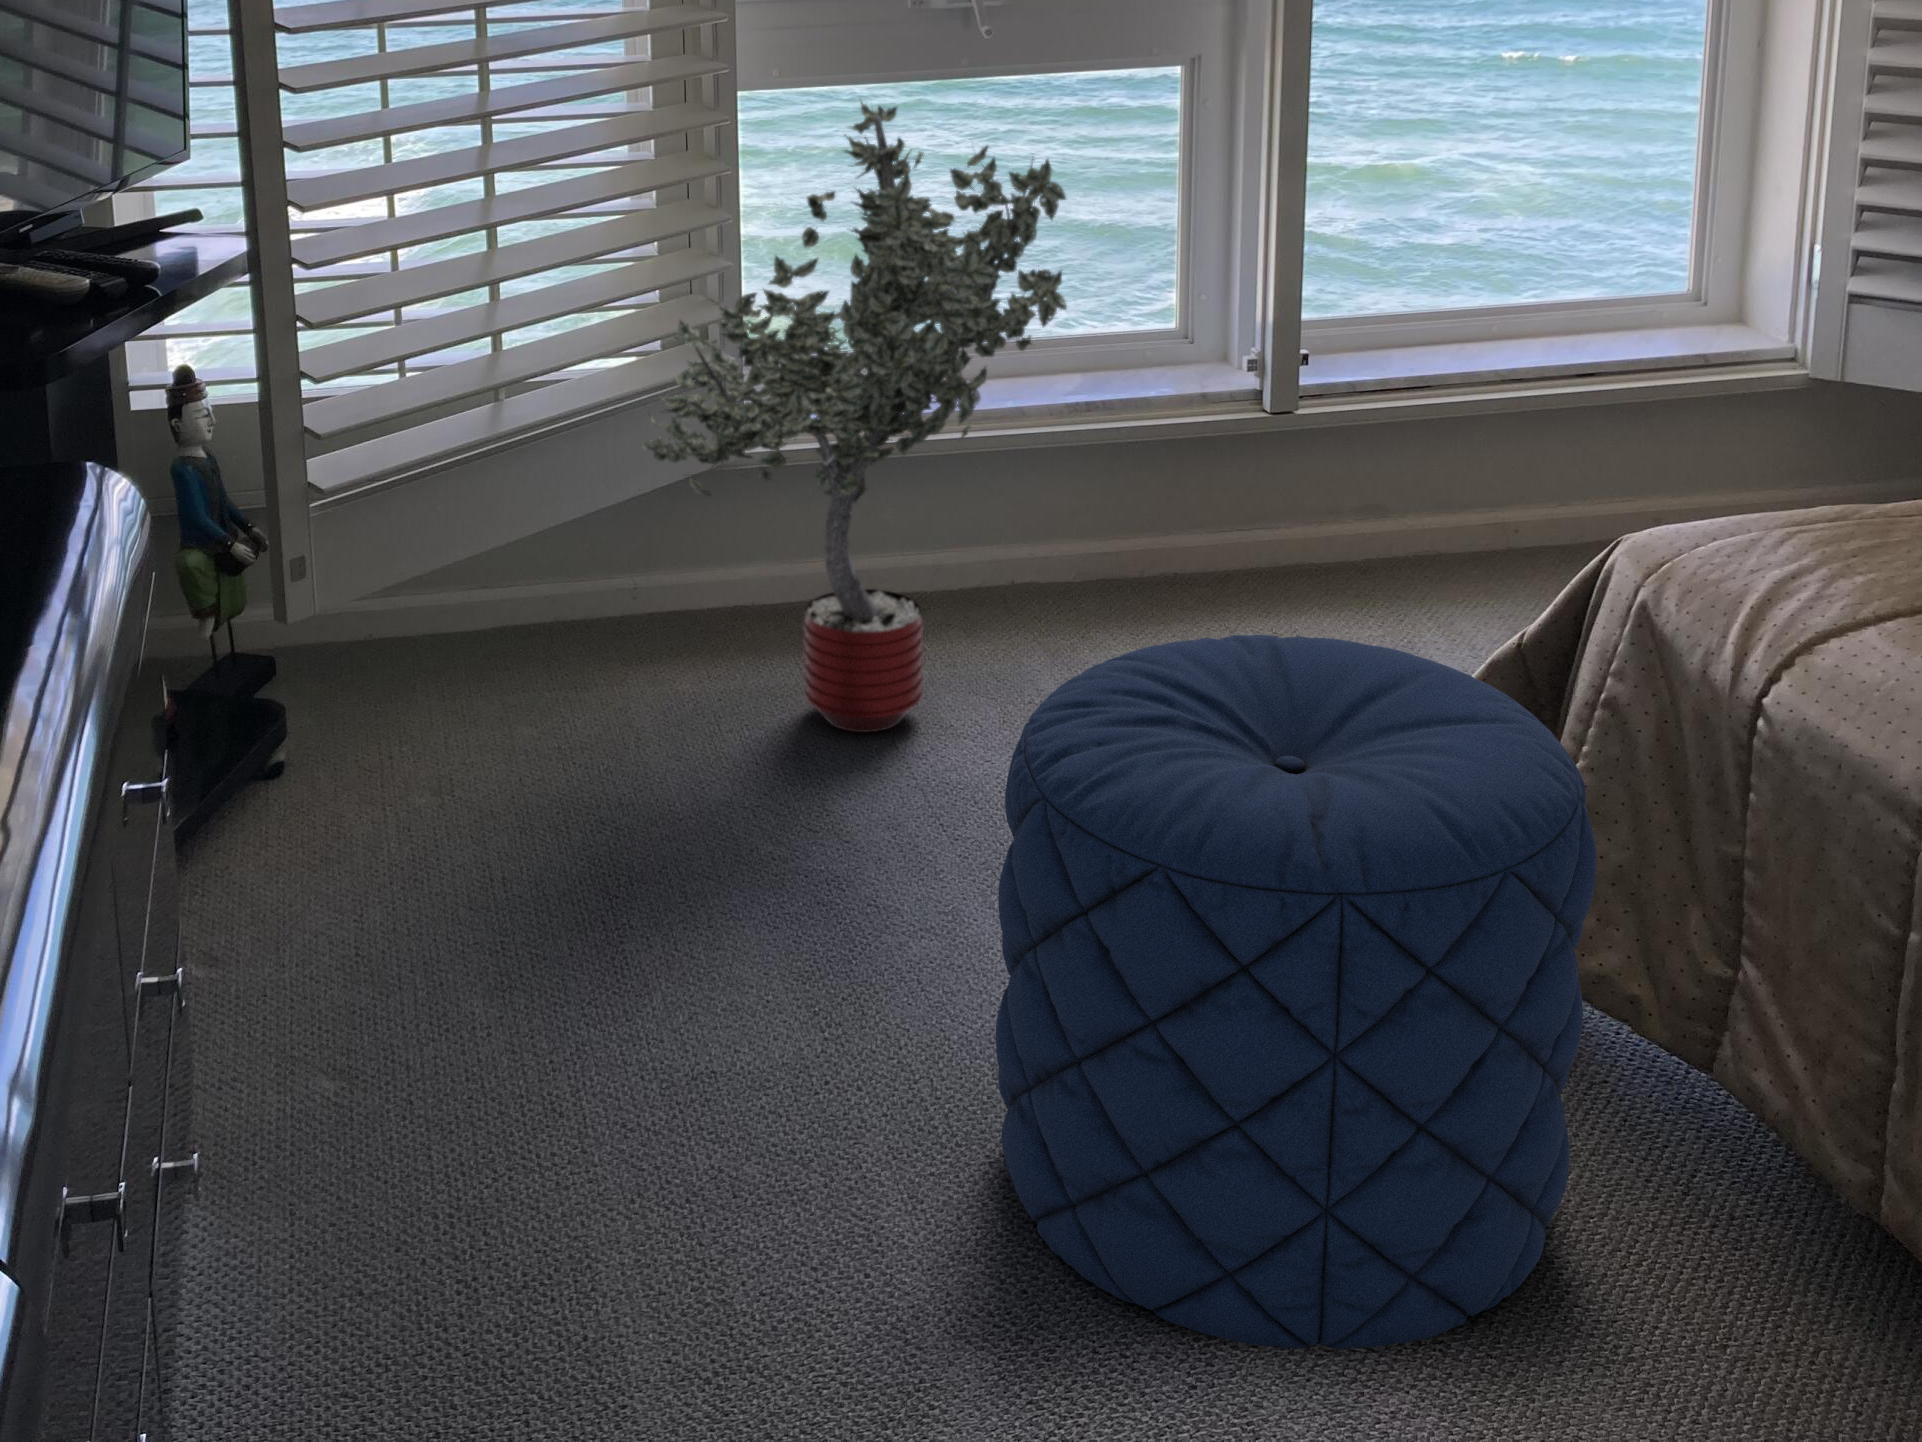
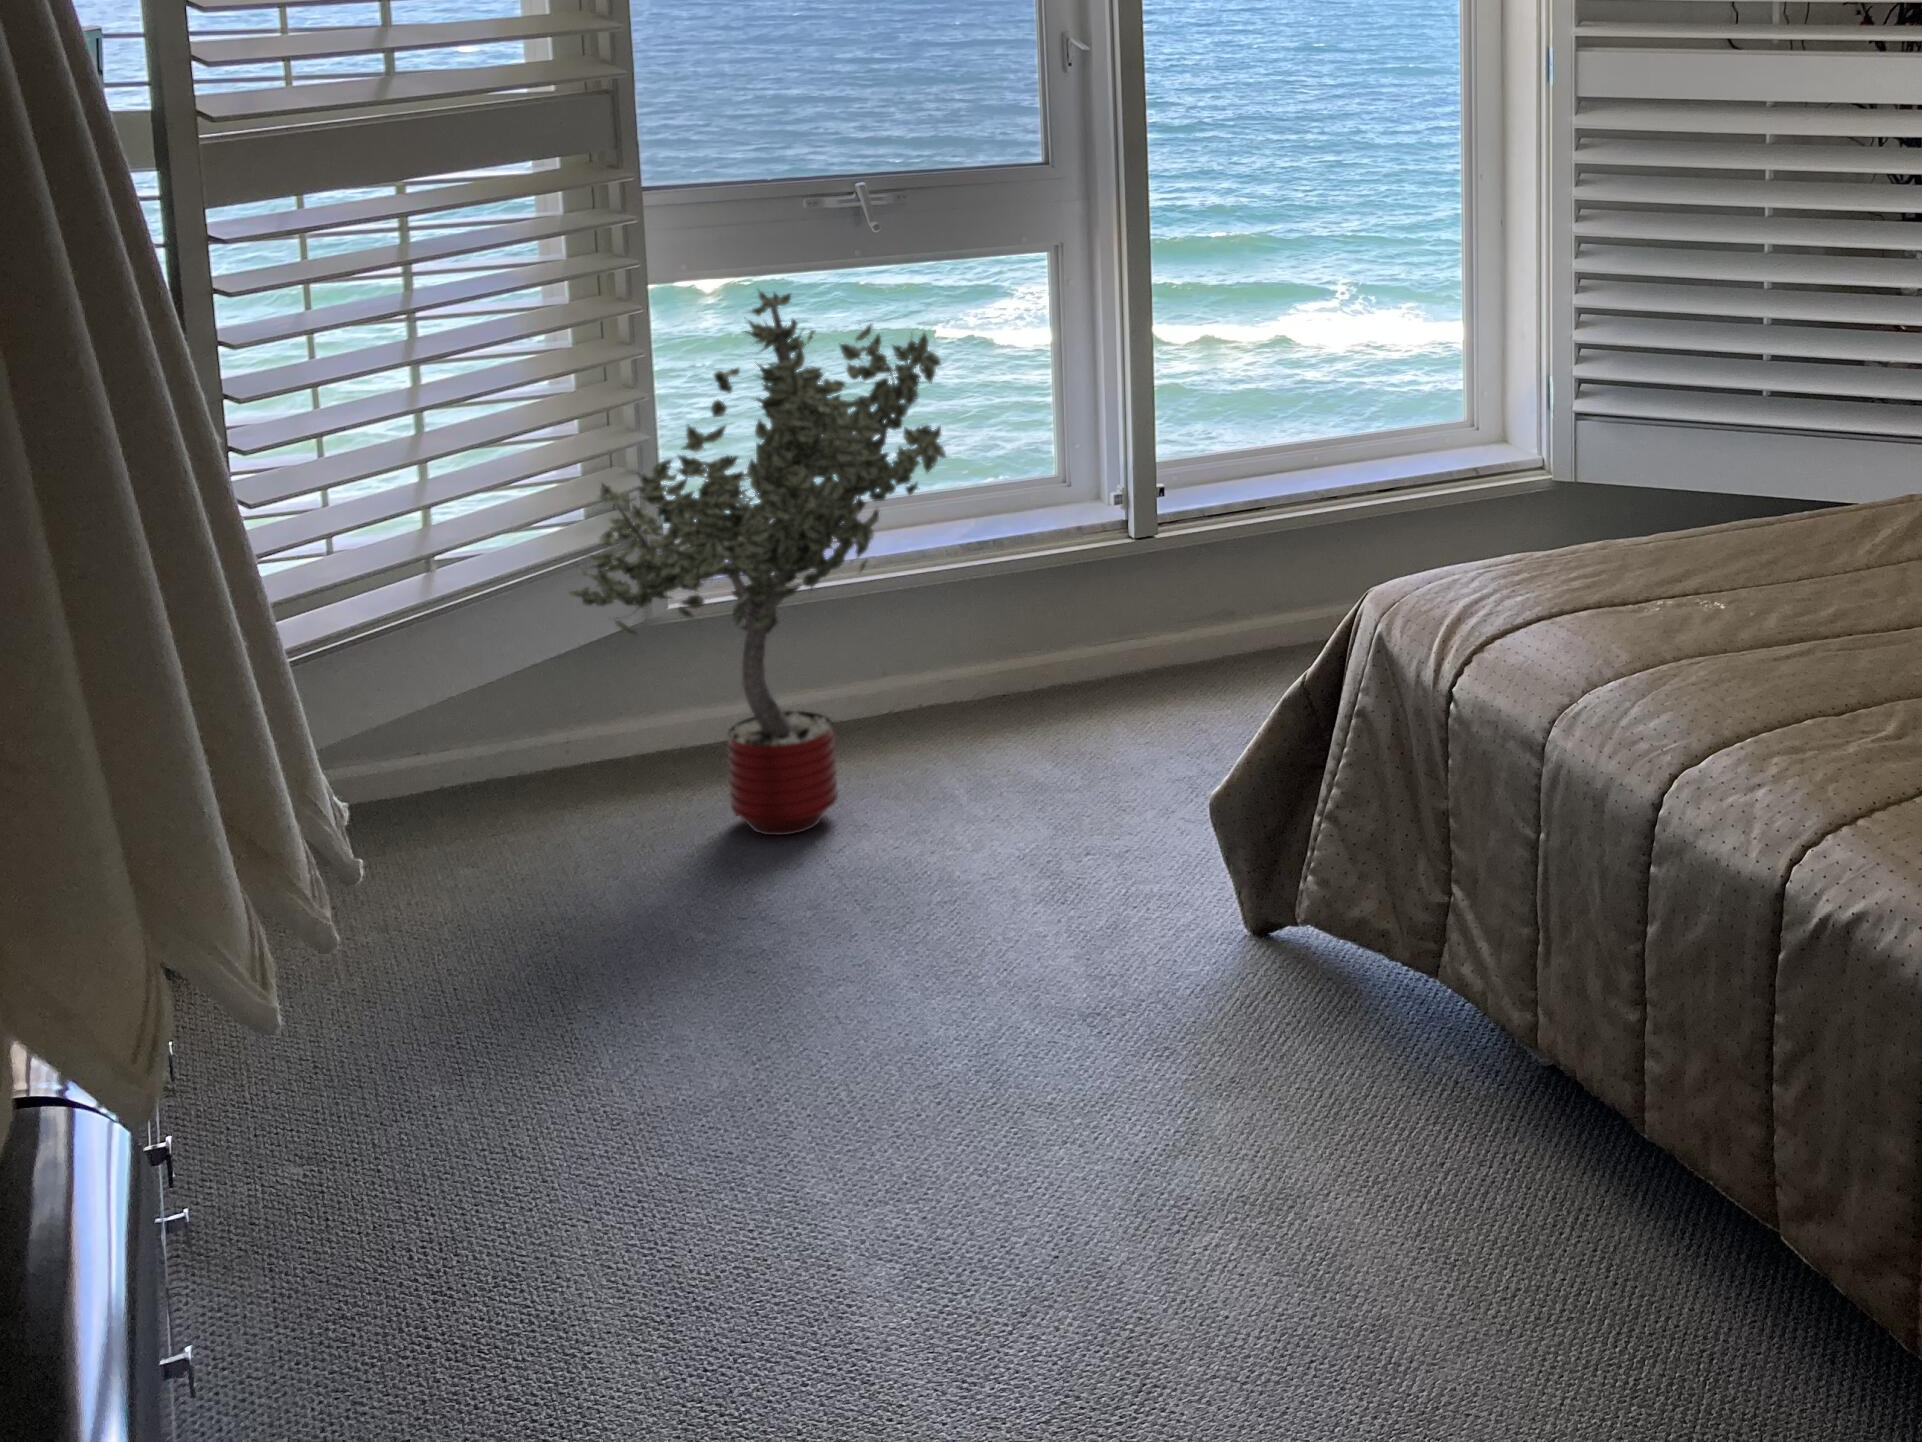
pouf: present [996,635,1597,1349] -> none [894,682,1333,1214]

